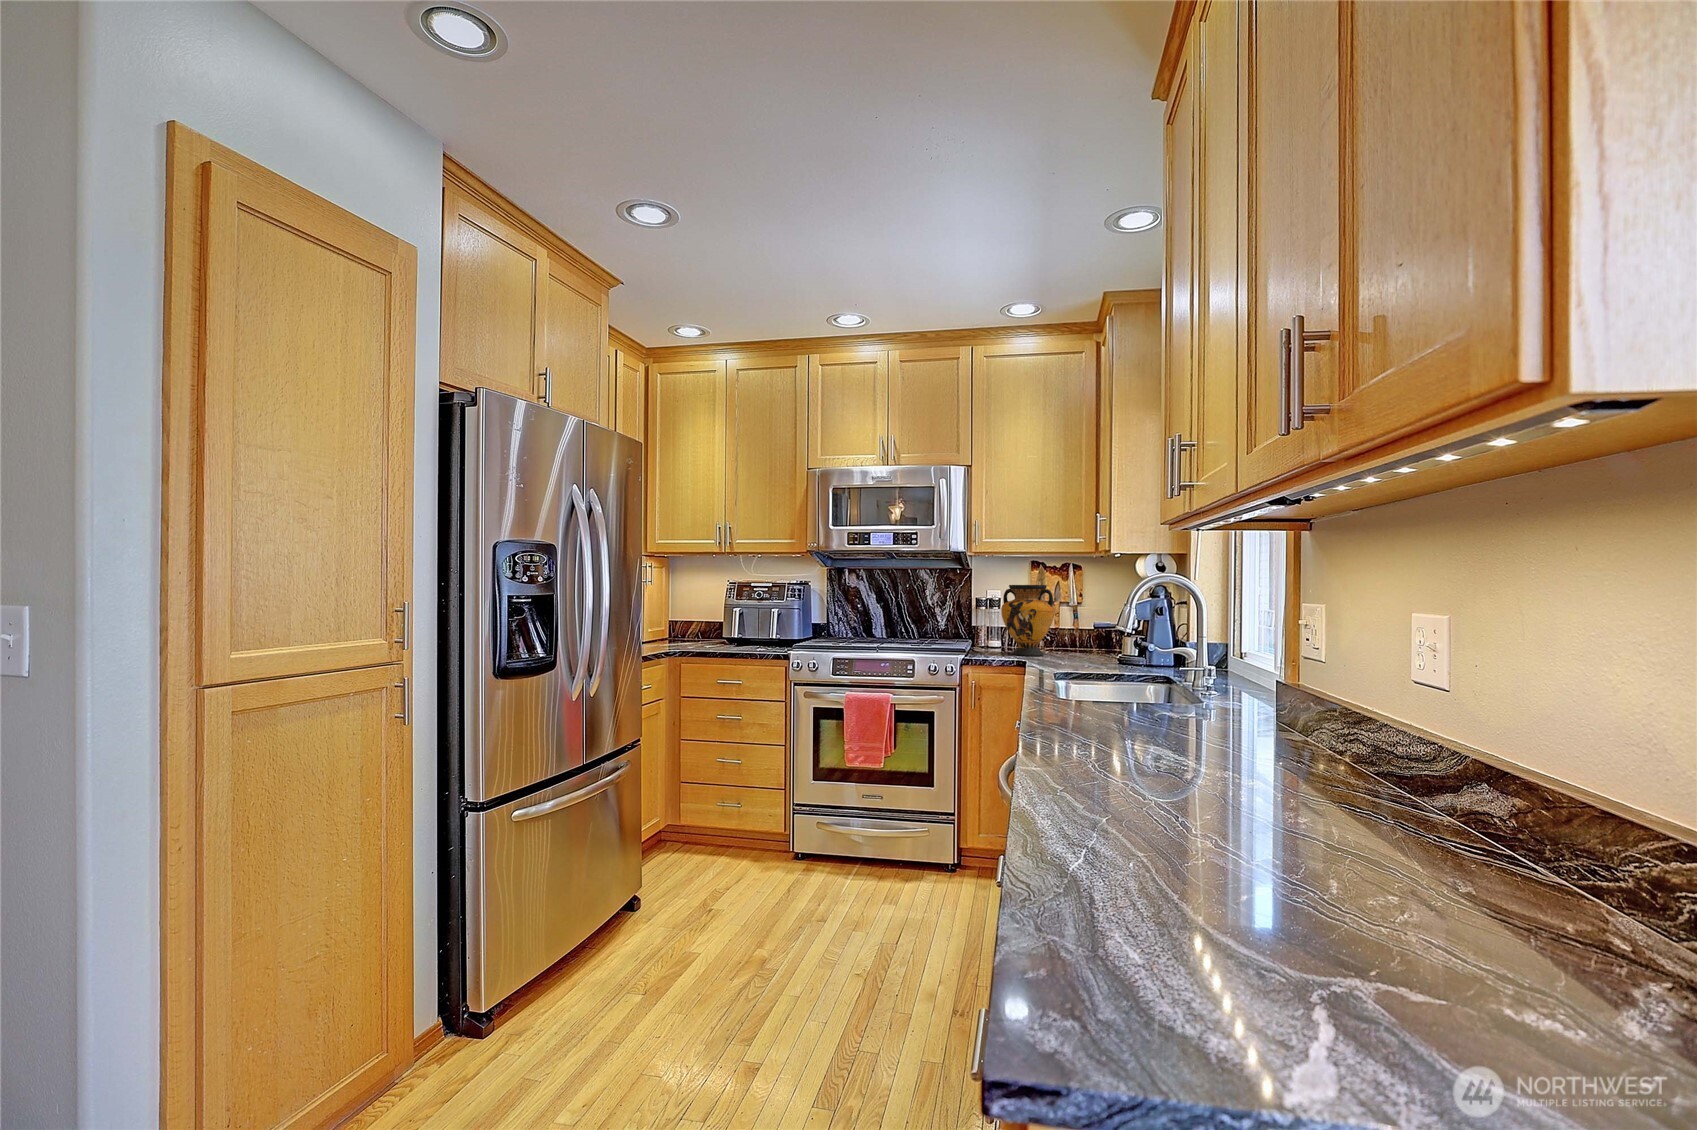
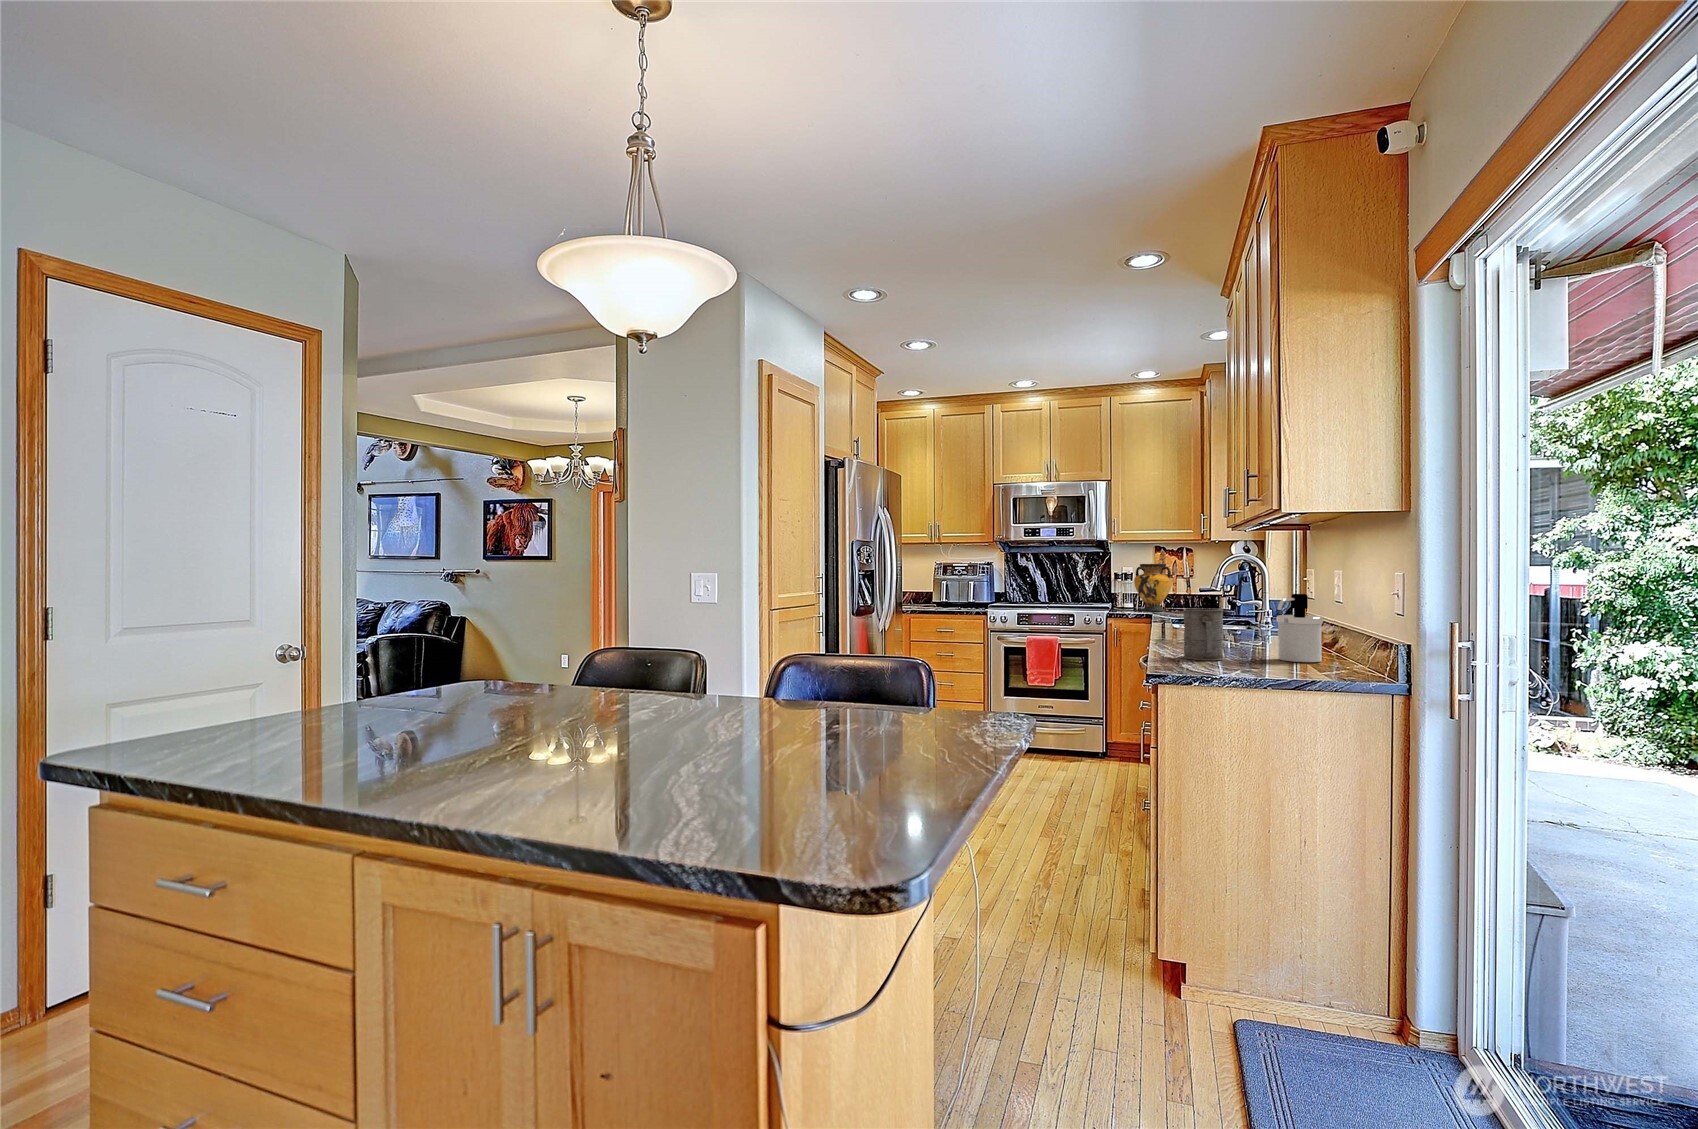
soap dispenser: none [1378,686,1530,908] -> present [1277,594,1323,662]
mug: none [1122,726,1243,910] -> present [1184,608,1223,660]

